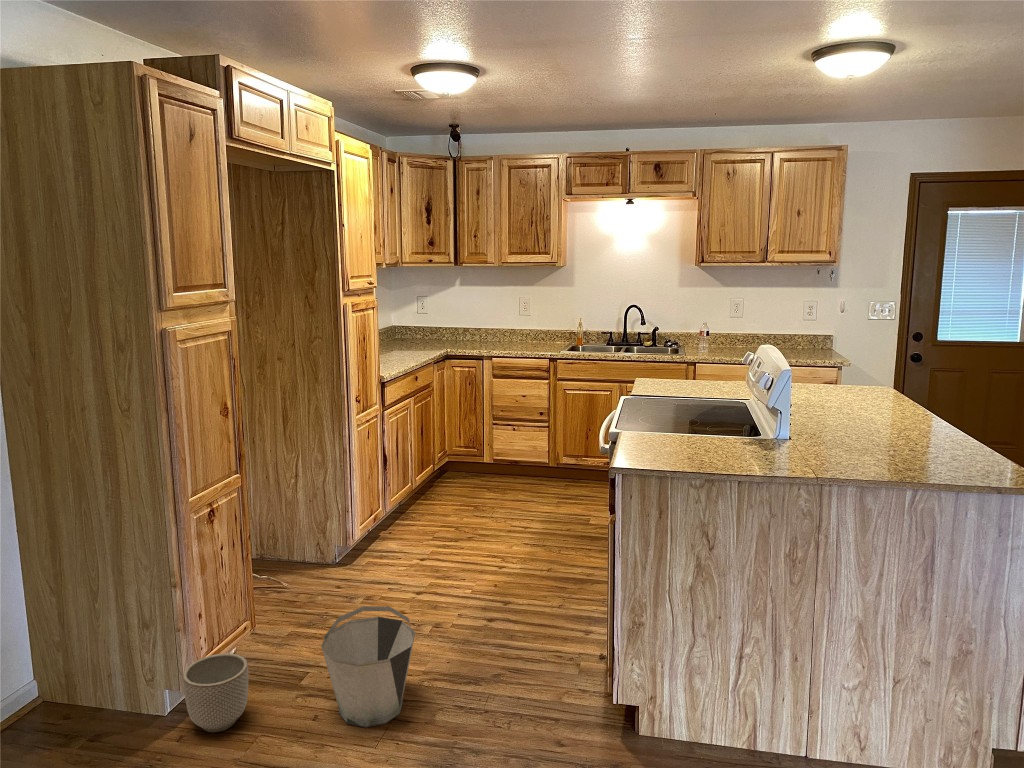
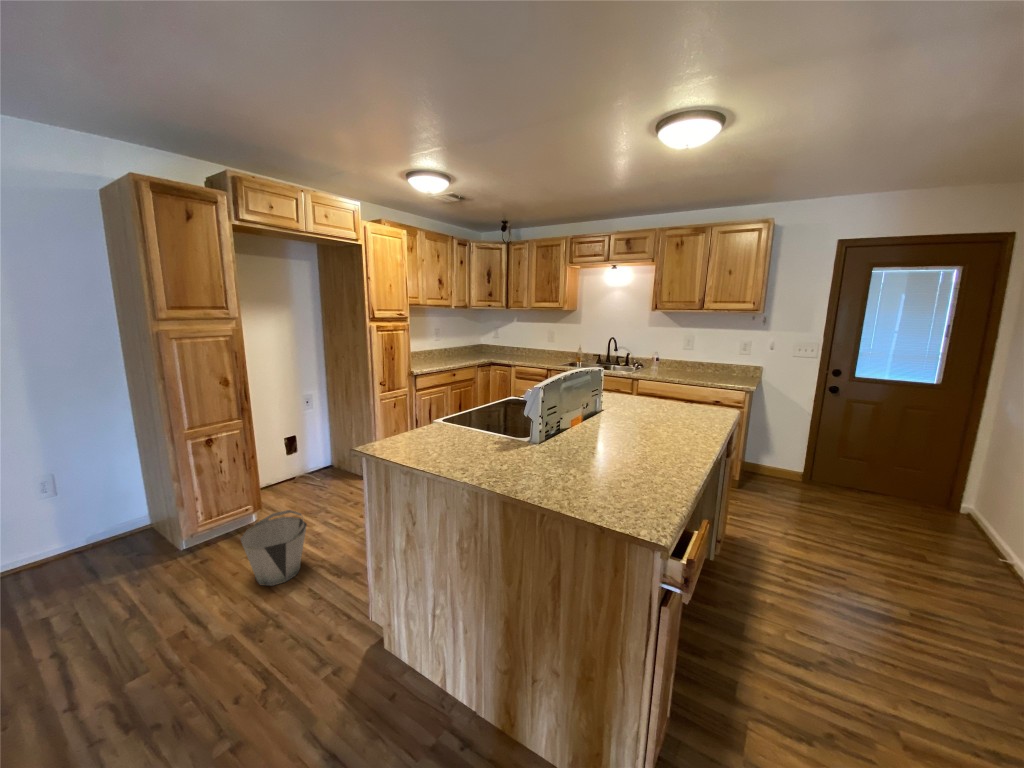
planter: present [182,653,248,732] -> none [181,520,225,565]

